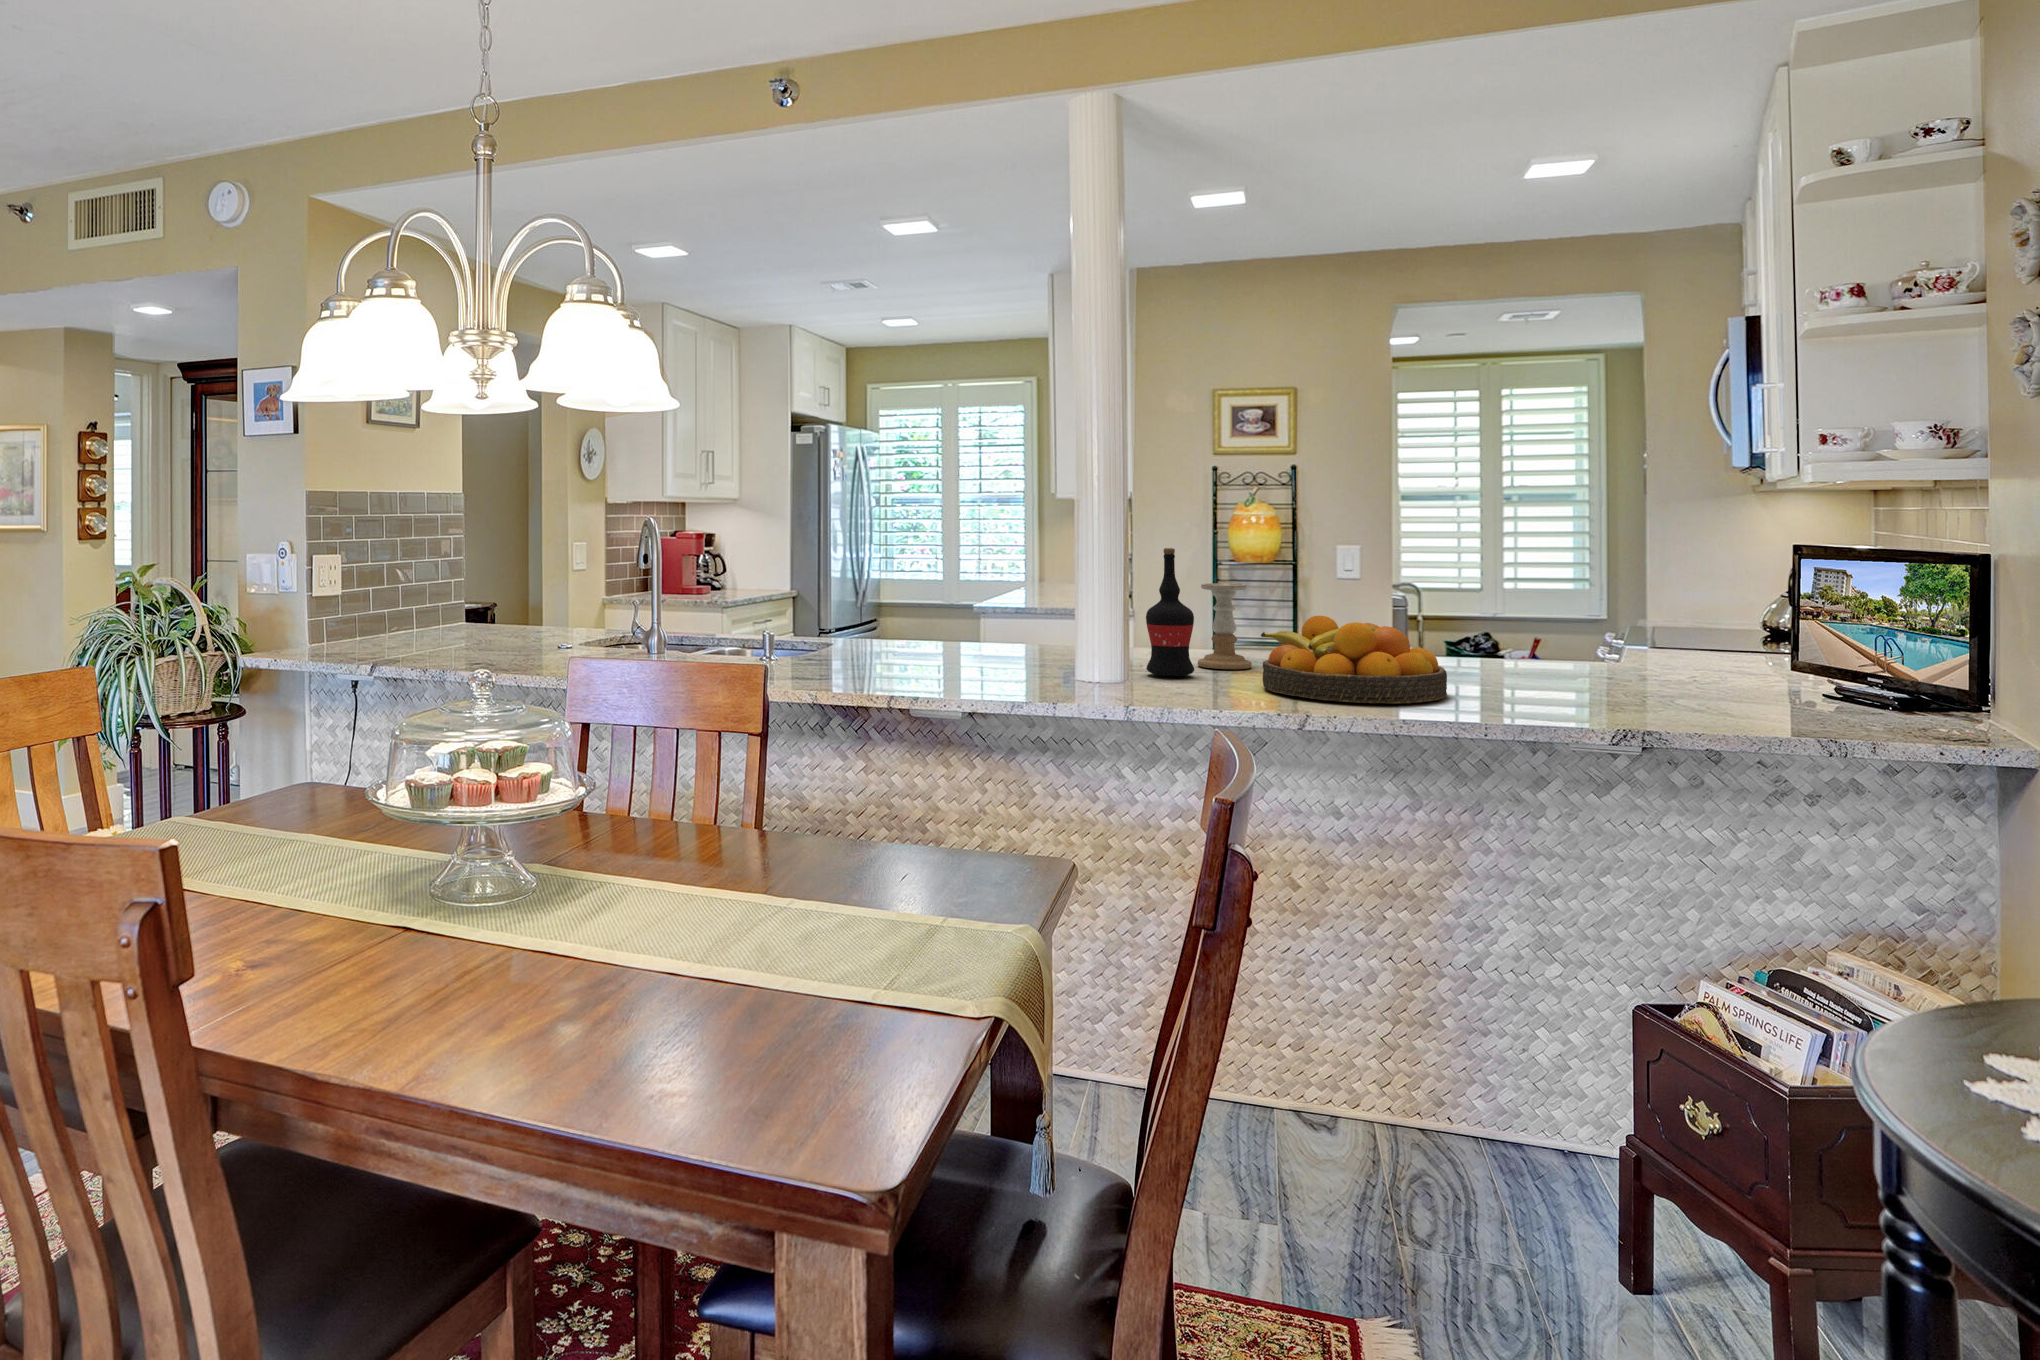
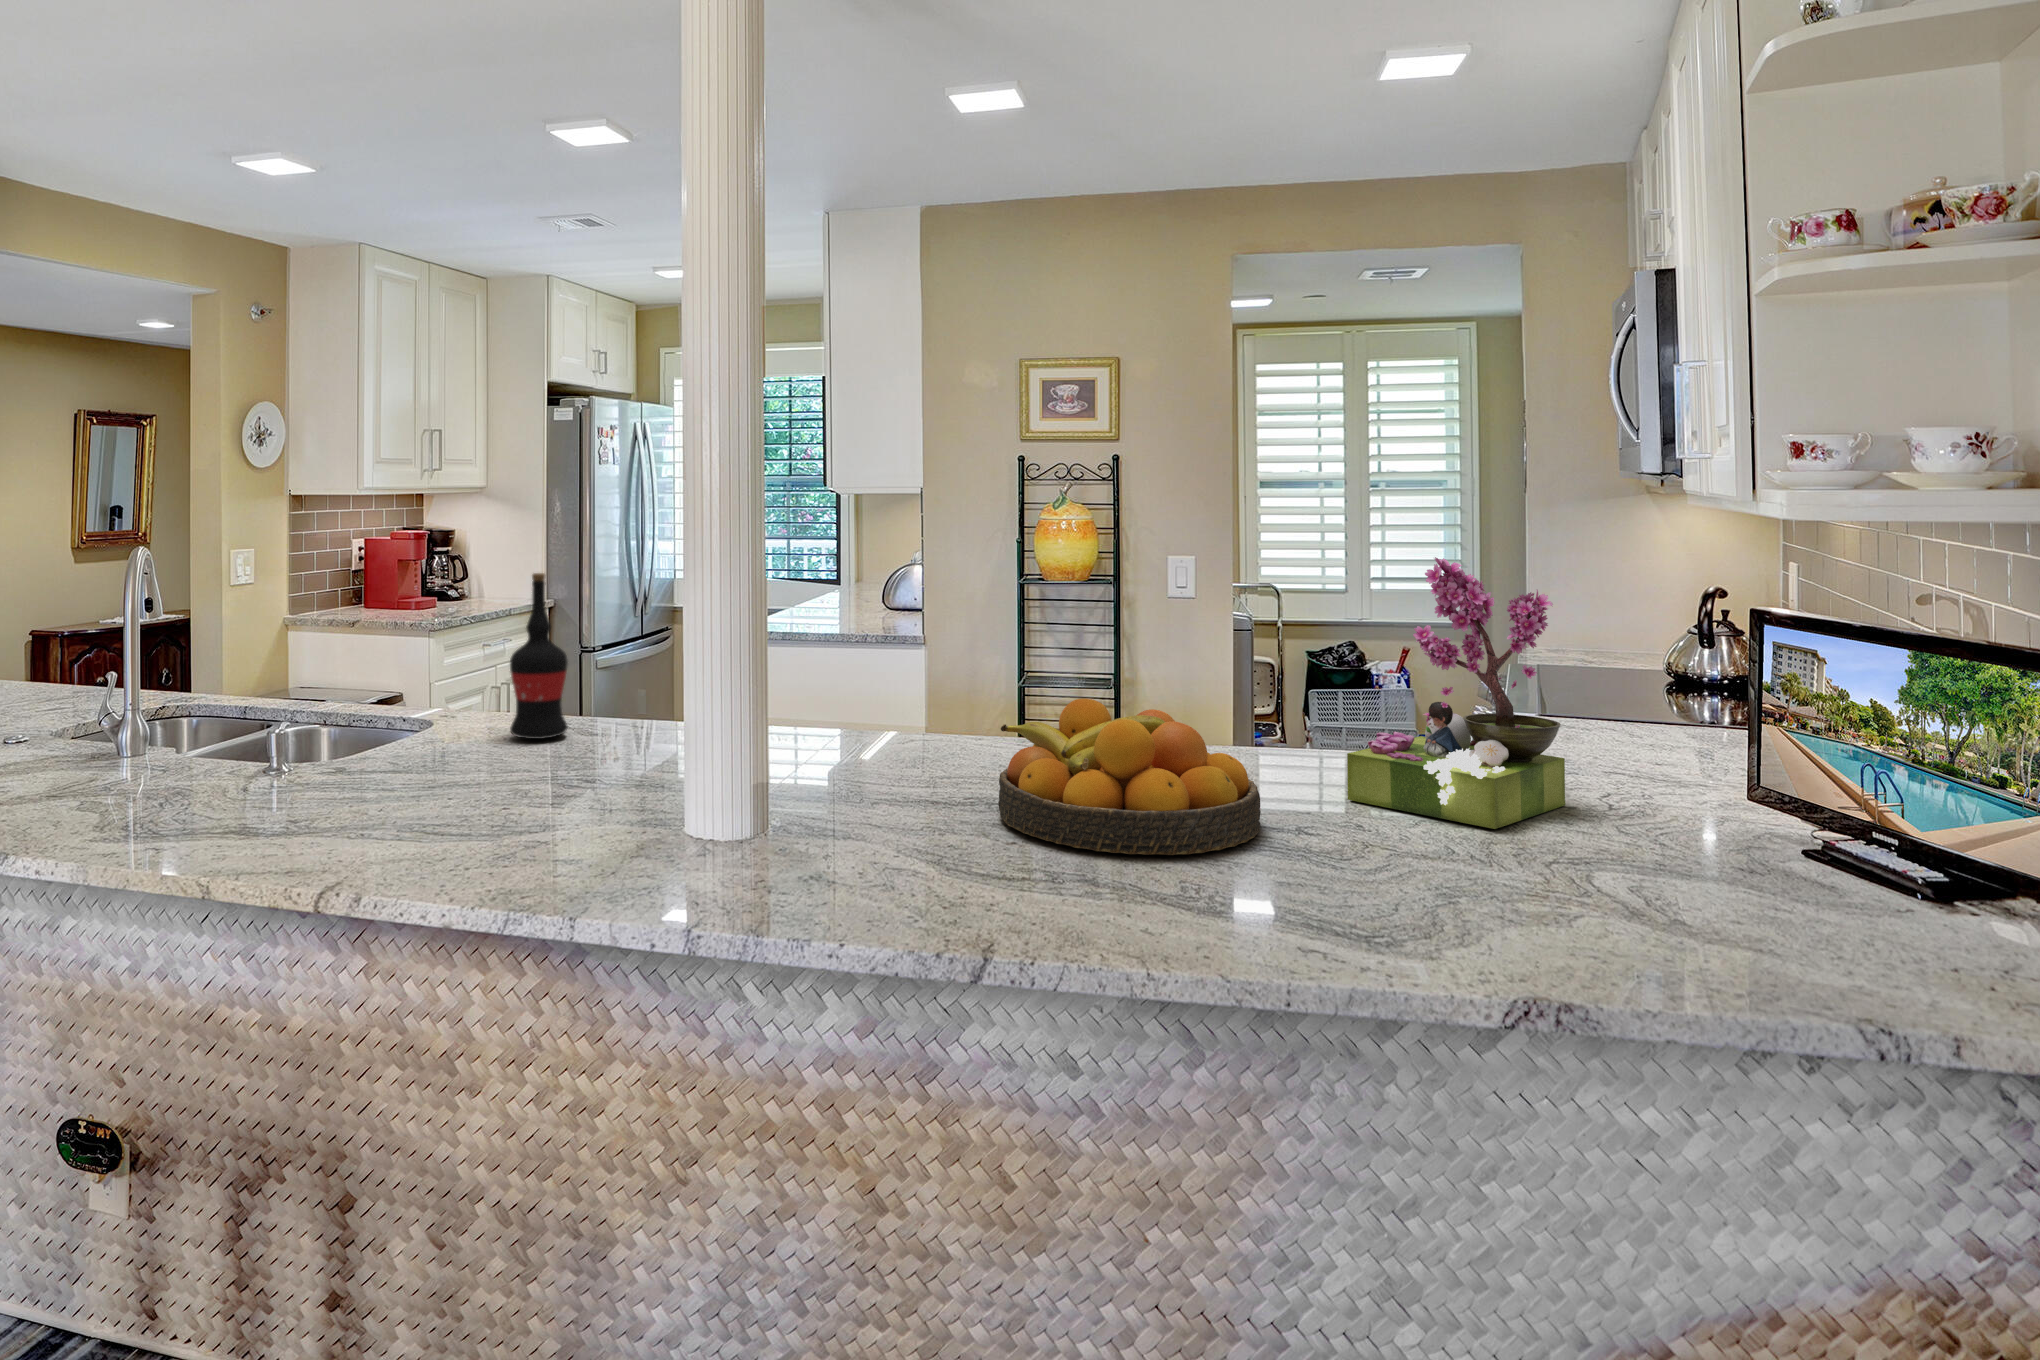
flower arrangement: none [1506,523,1667,697] -> present [1347,557,1565,829]
wine bottle: present [1146,548,1194,676] -> present [510,573,568,739]
candle holder: present [1198,583,1252,669] -> none [934,635,1008,766]

